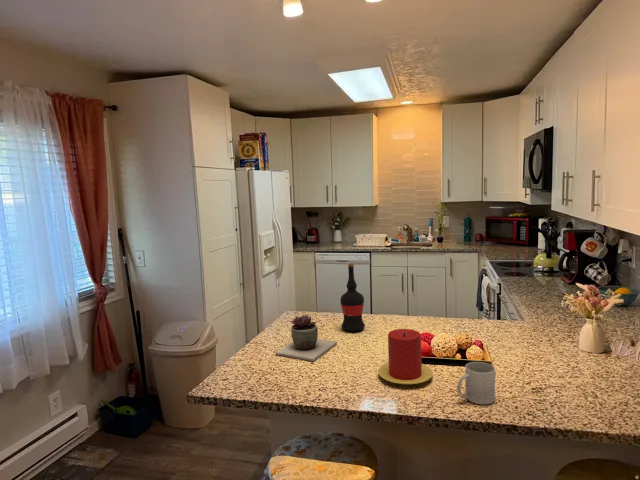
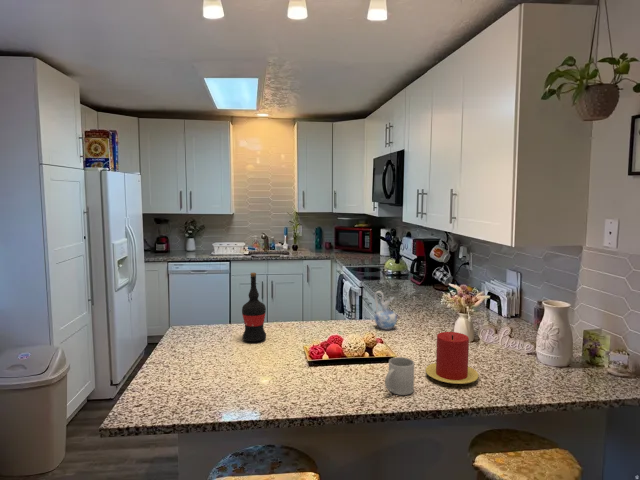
ceramic pitcher: none [485,288,512,331] -> present [374,291,397,329]
succulent plant: present [276,315,337,361] -> none [184,328,246,376]
candle: present [378,329,433,384] -> present [426,332,478,384]

